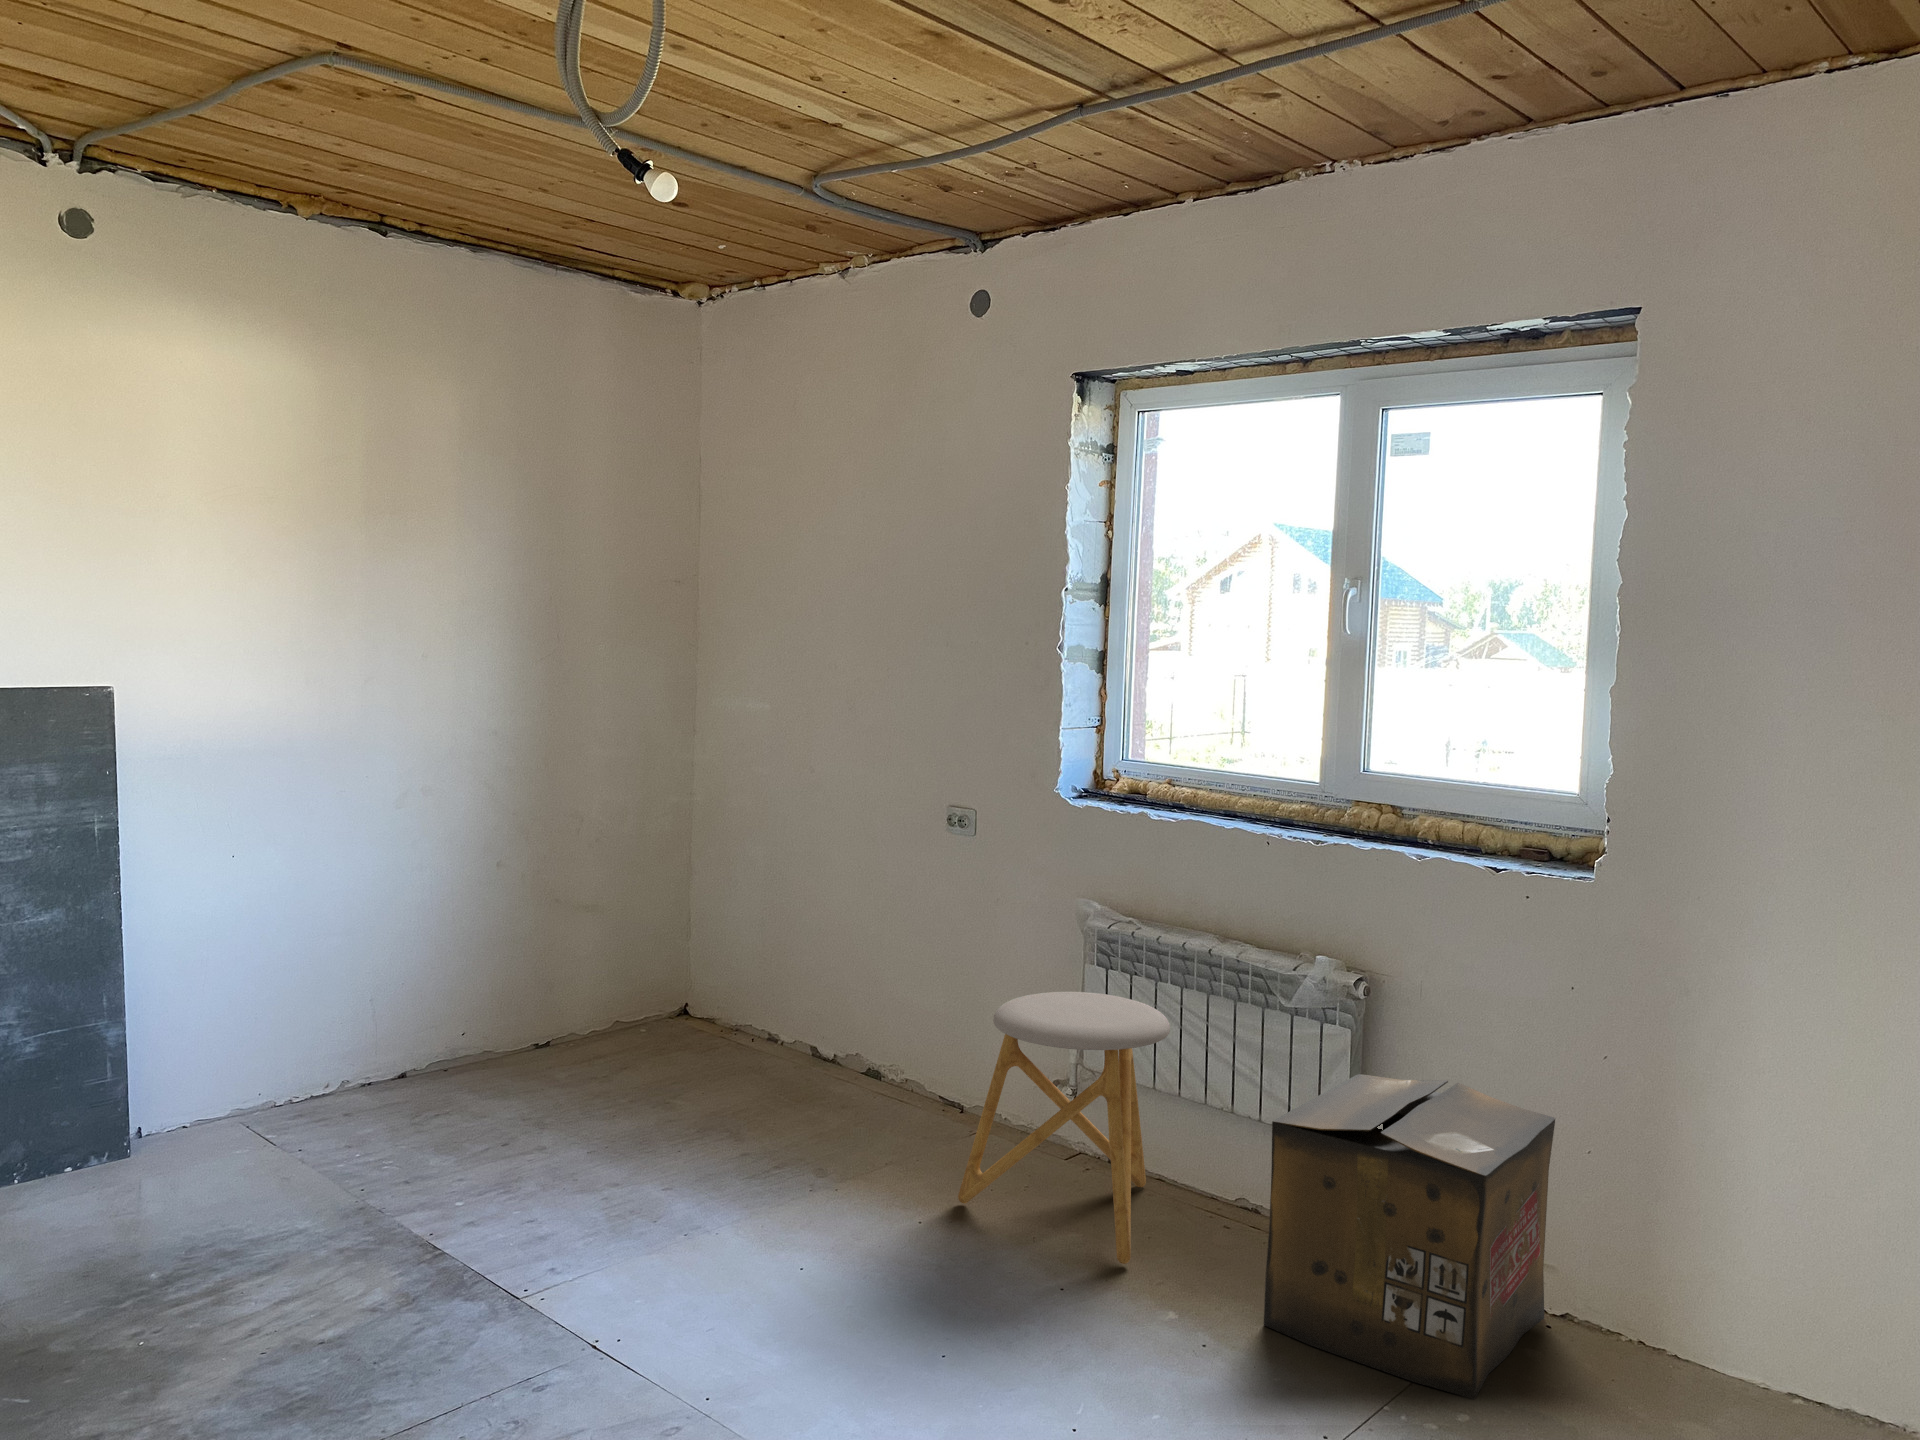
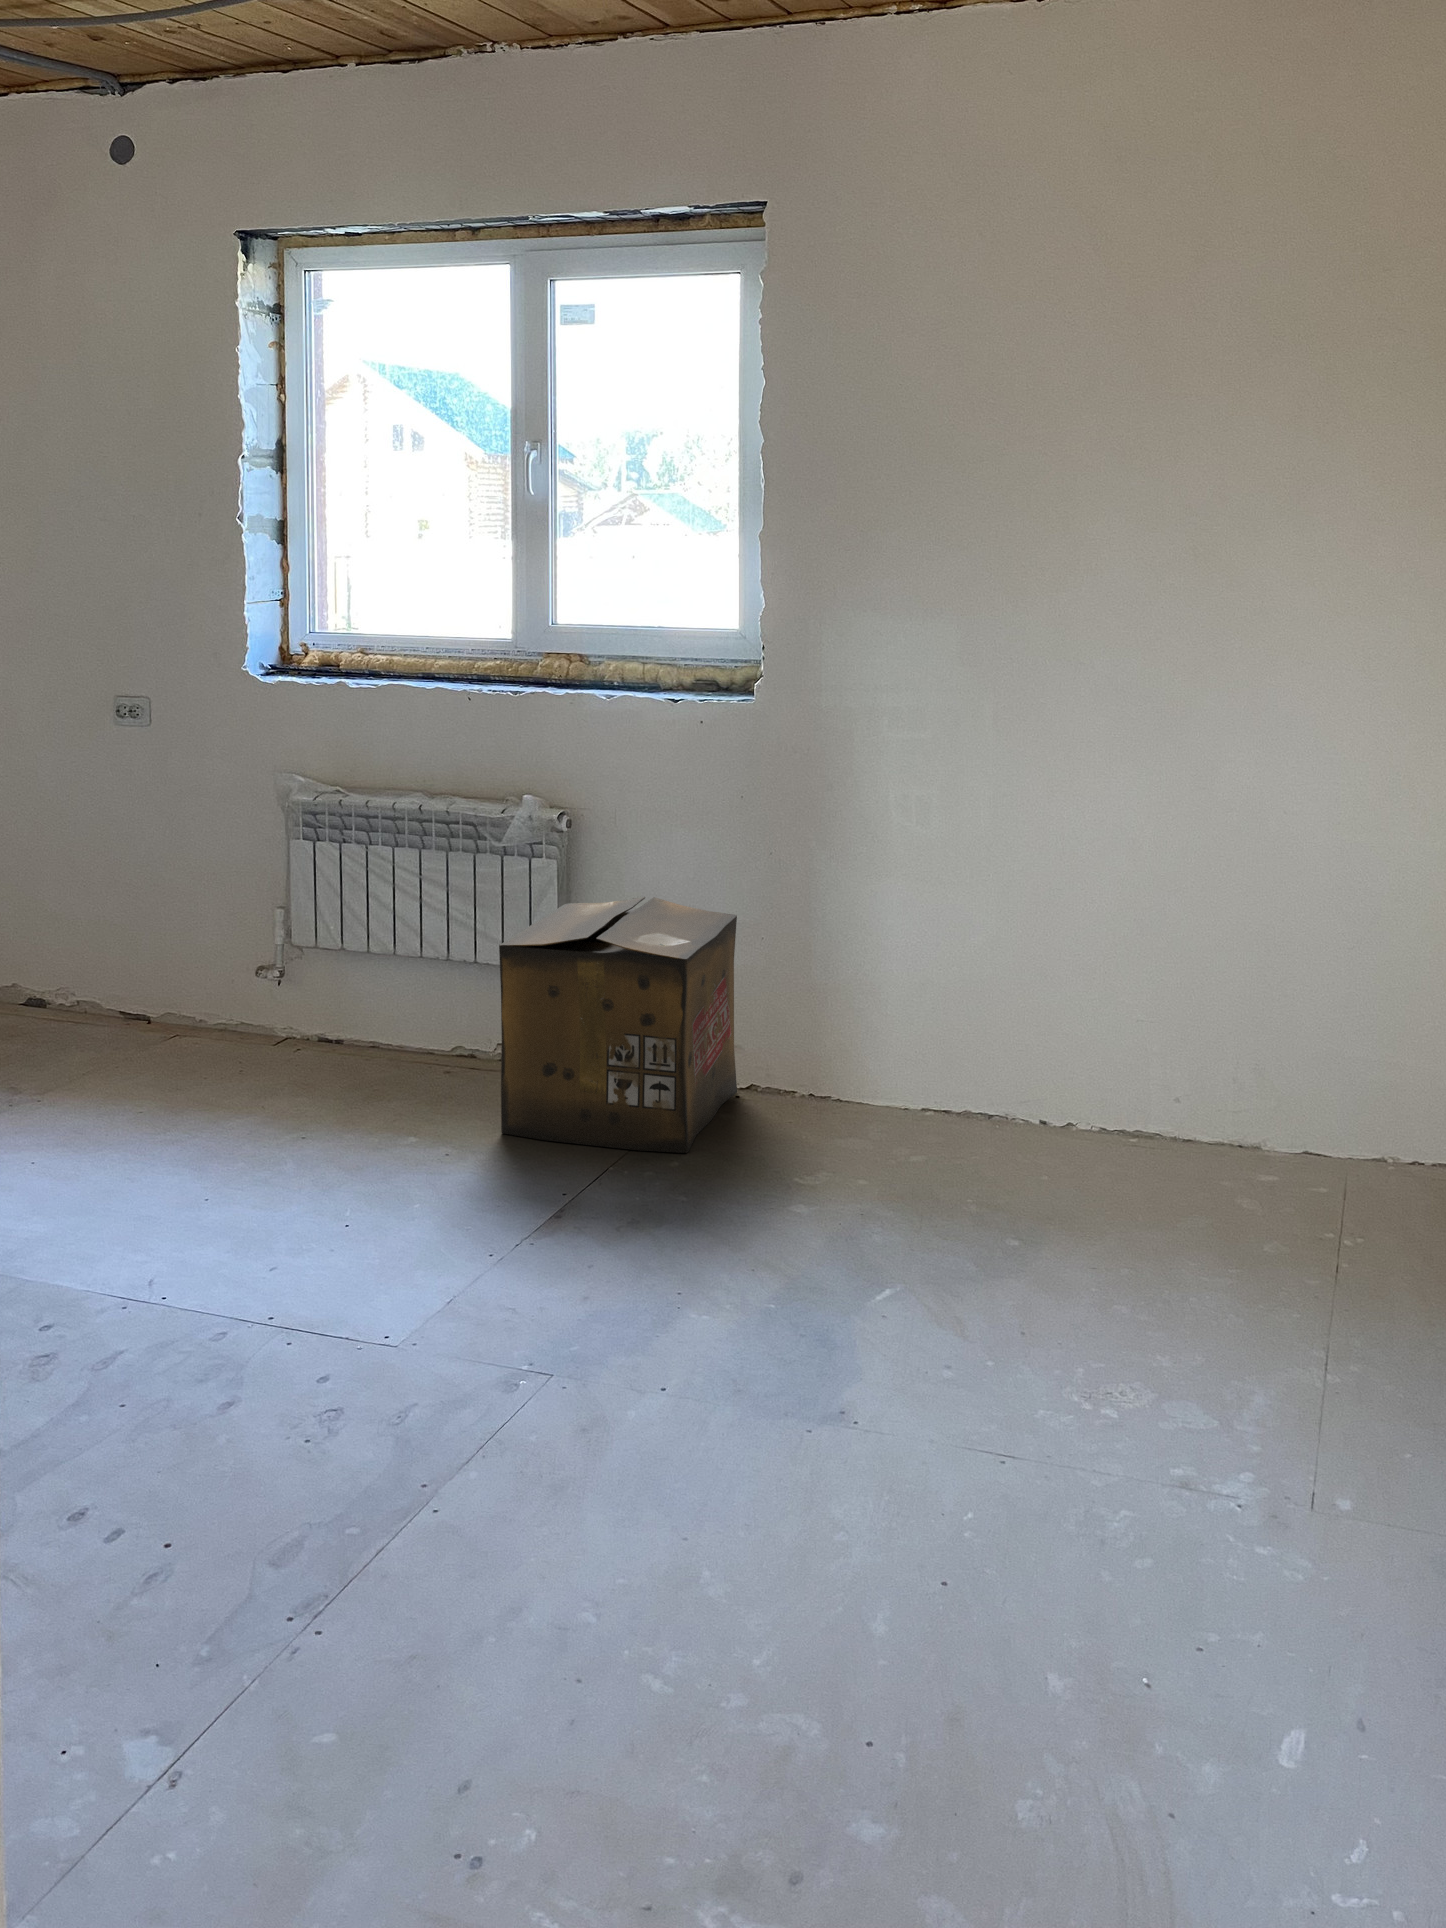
stool: present [958,992,1170,1264] -> none [181,862,387,1109]

